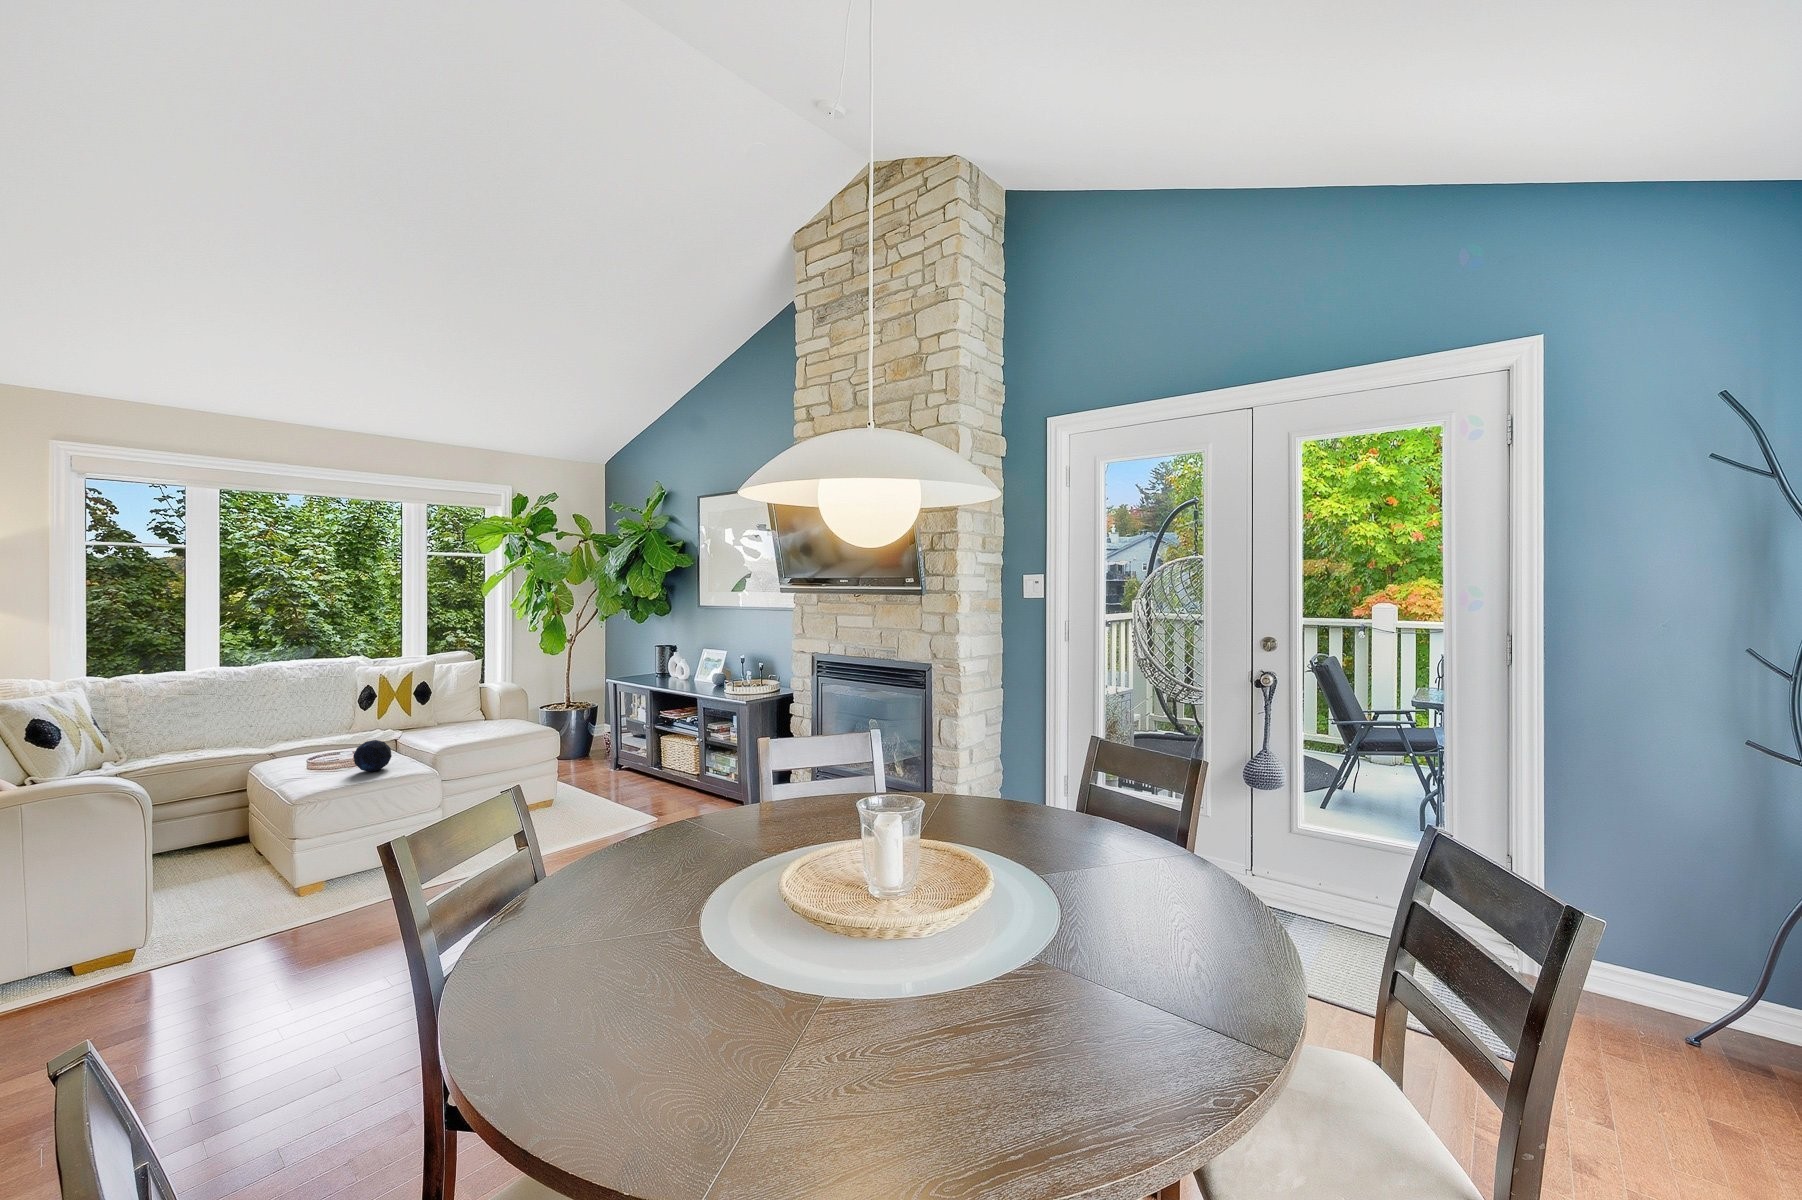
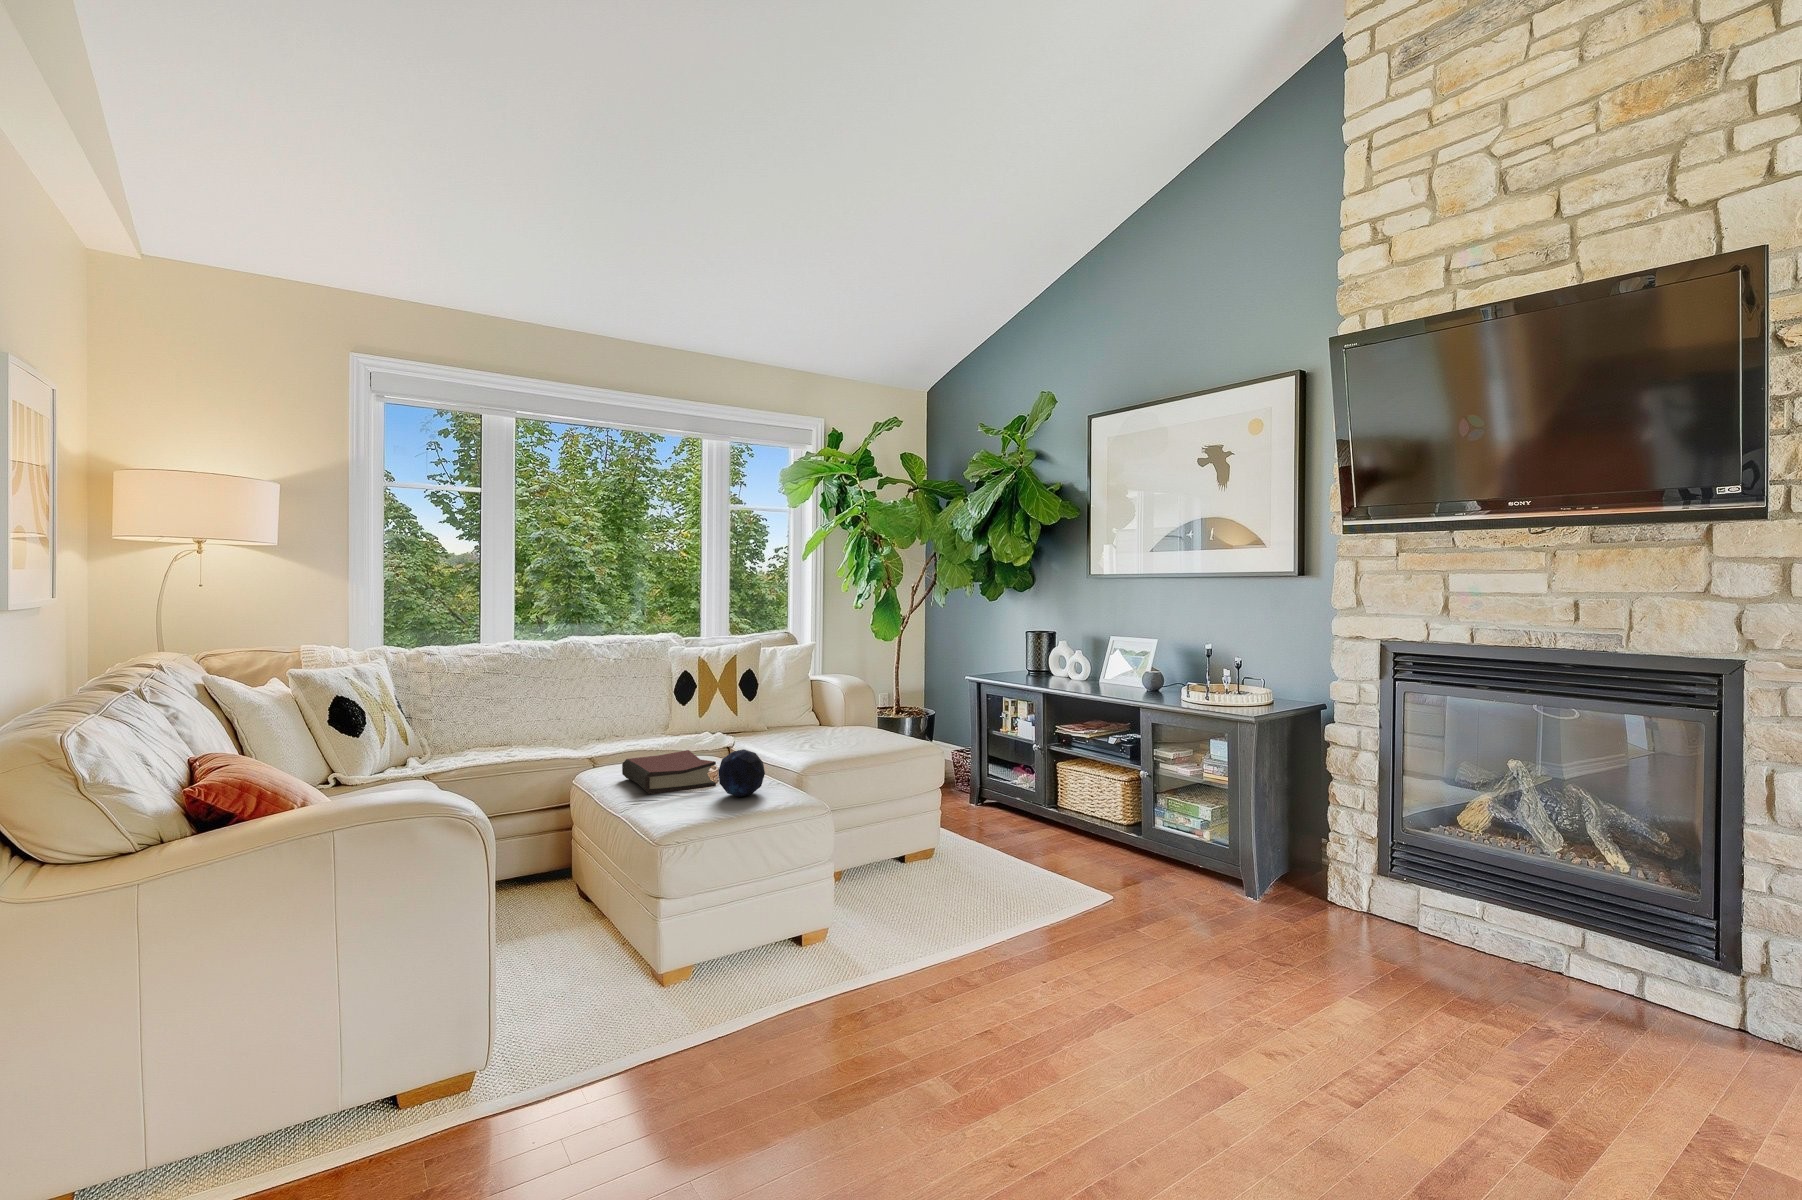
hardback book: none [286,743,358,775] -> present [622,750,716,795]

